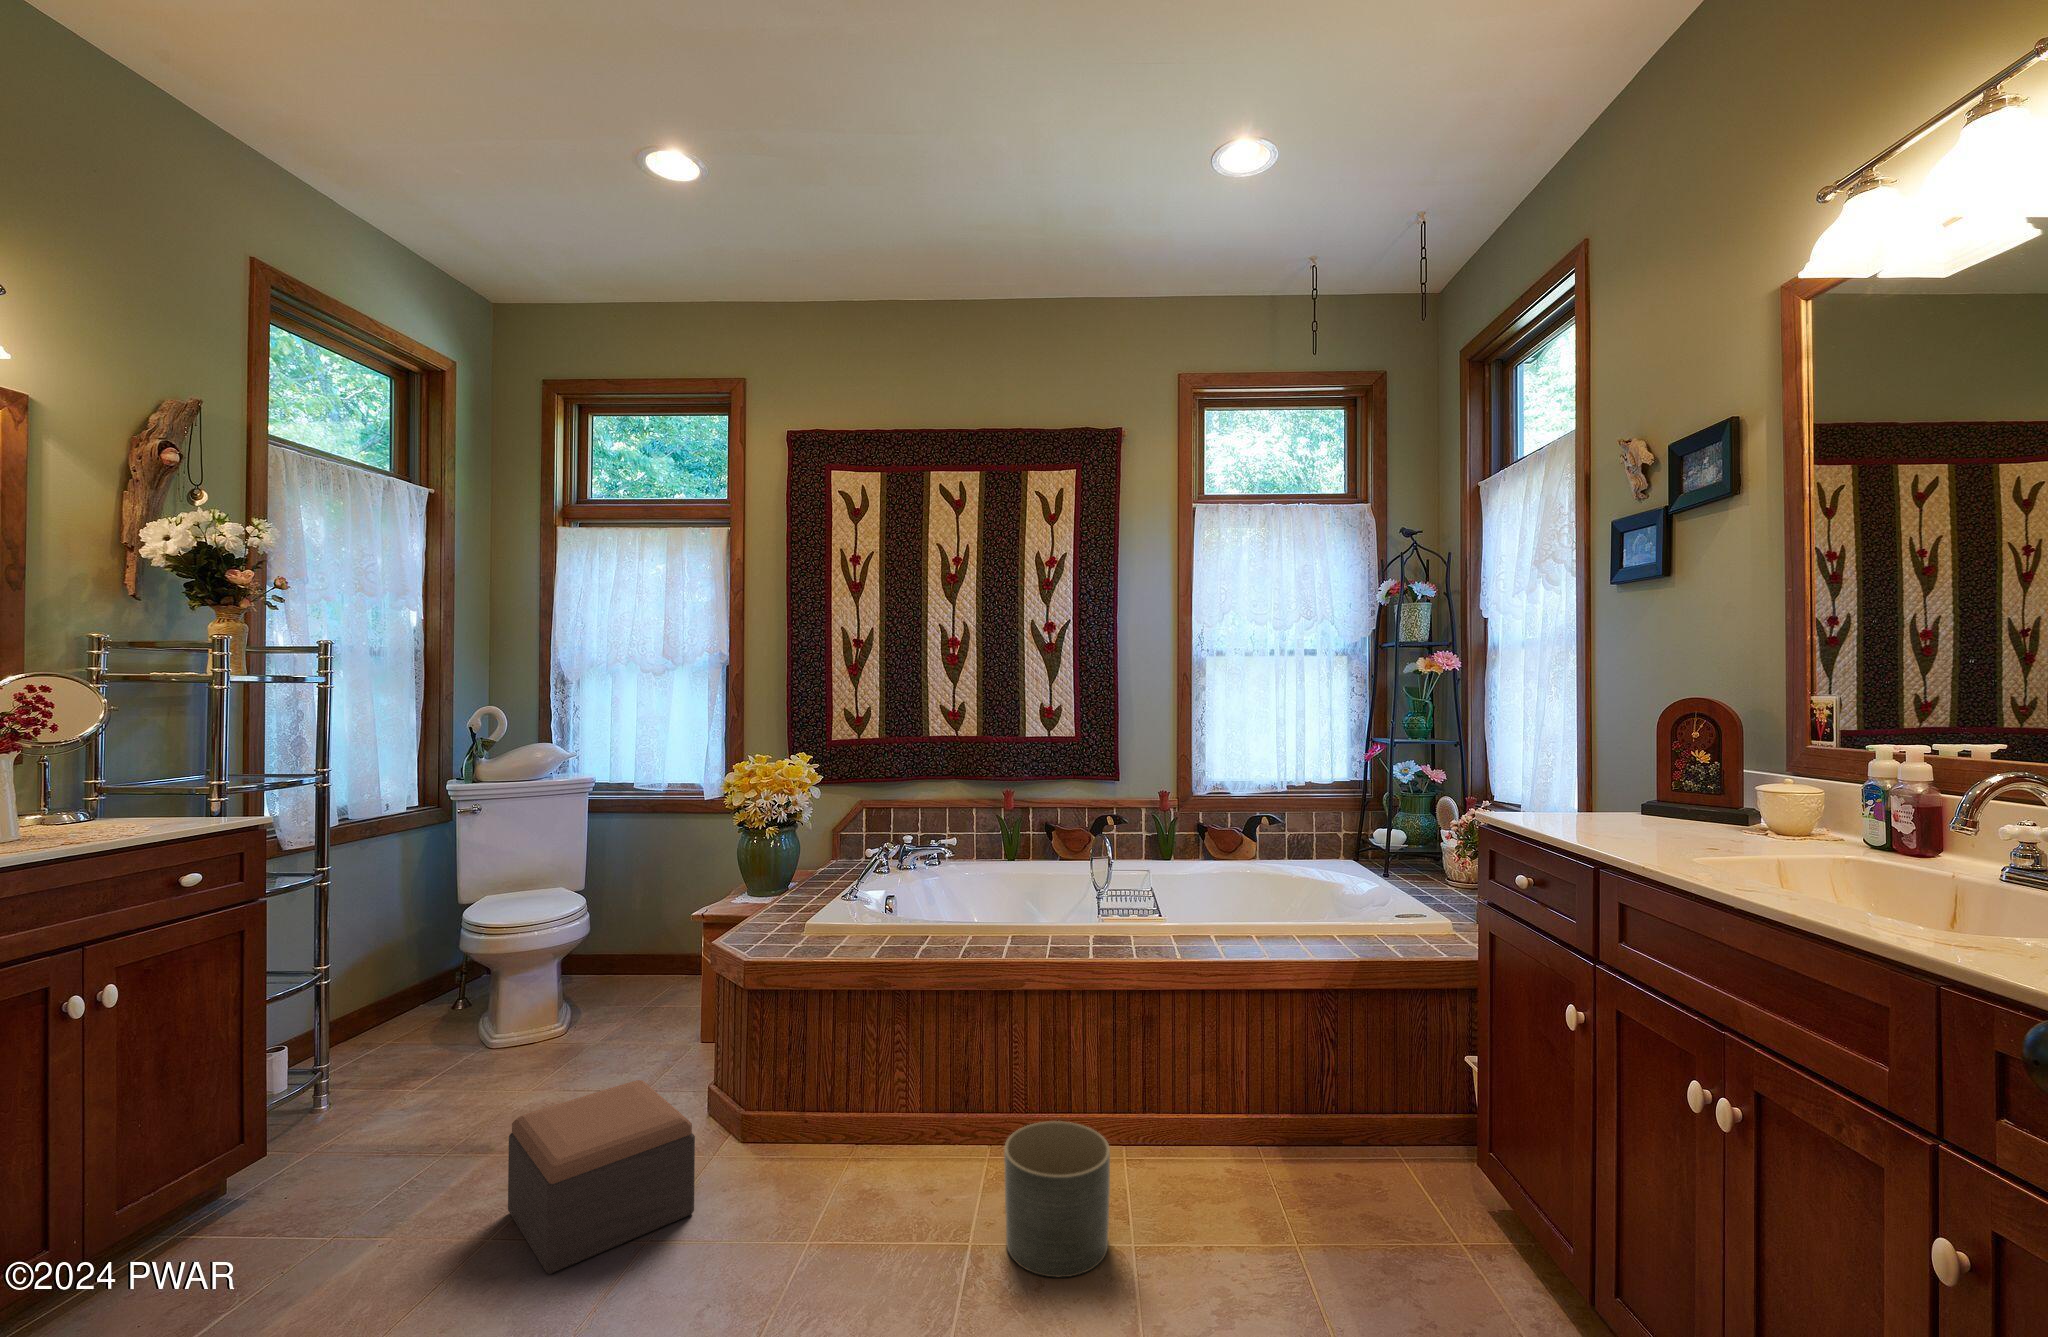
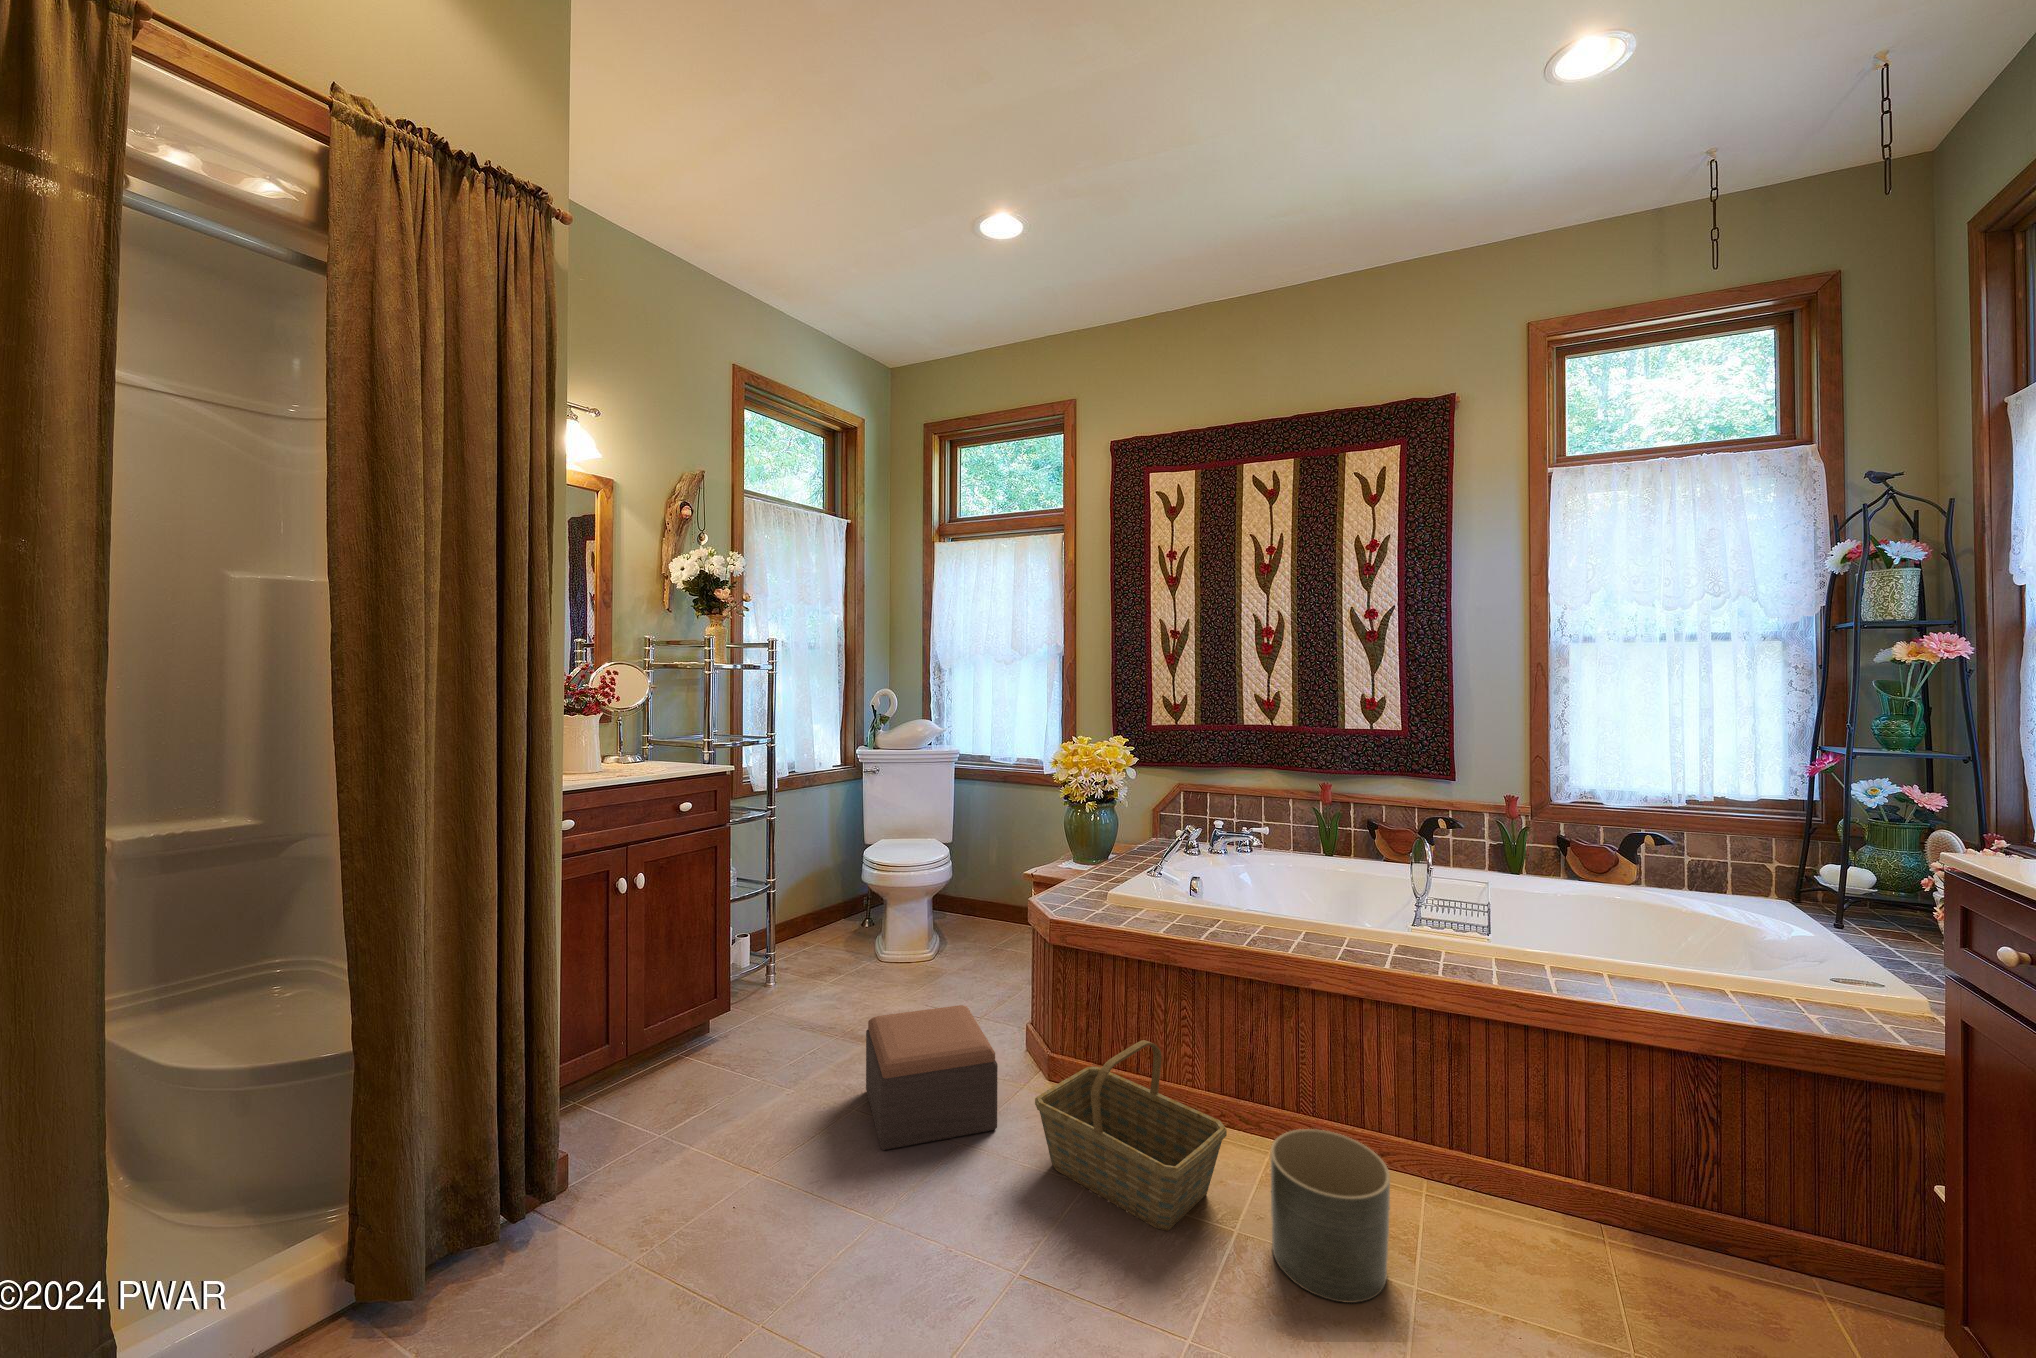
basket: none [747,1072,956,1264] -> present [1035,1040,1227,1231]

